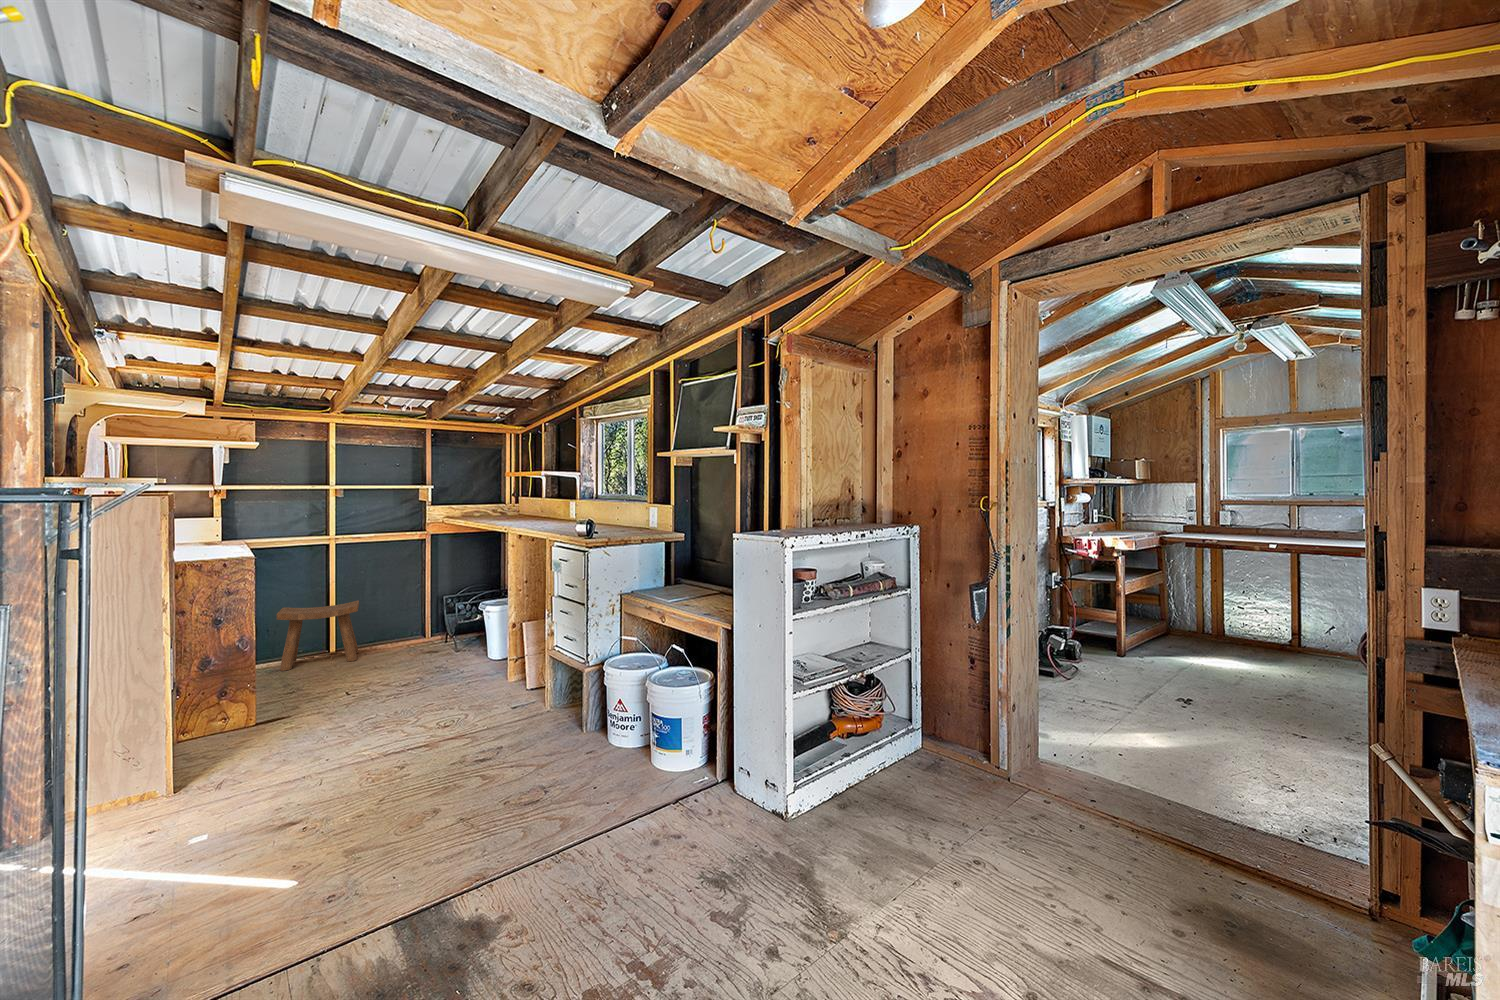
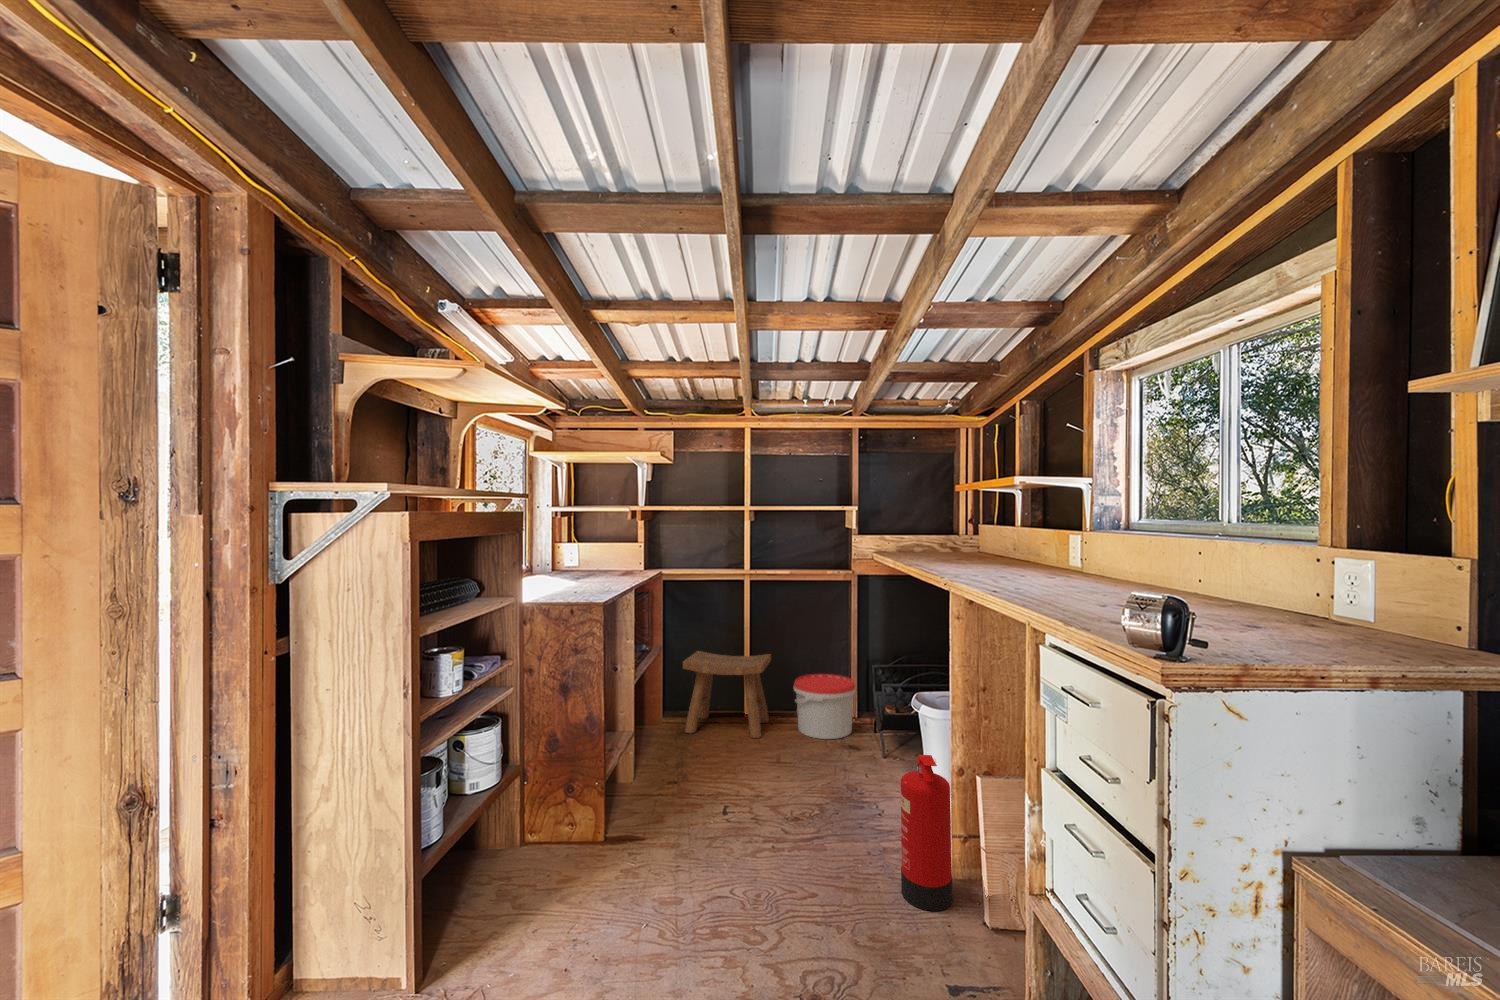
bucket: none [381,609,434,653] -> present [794,674,856,739]
fire extinguisher: none [483,615,511,691] -> present [901,755,953,911]

